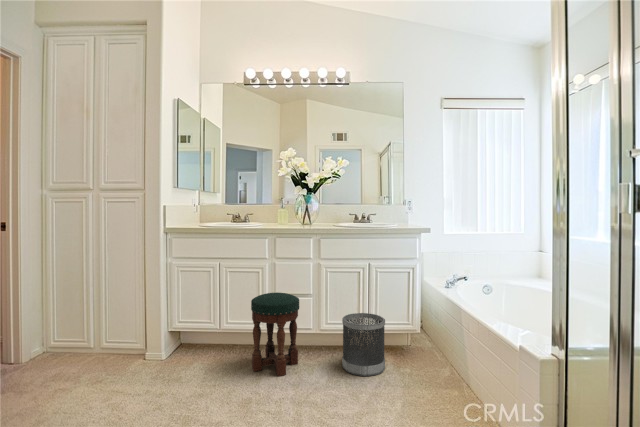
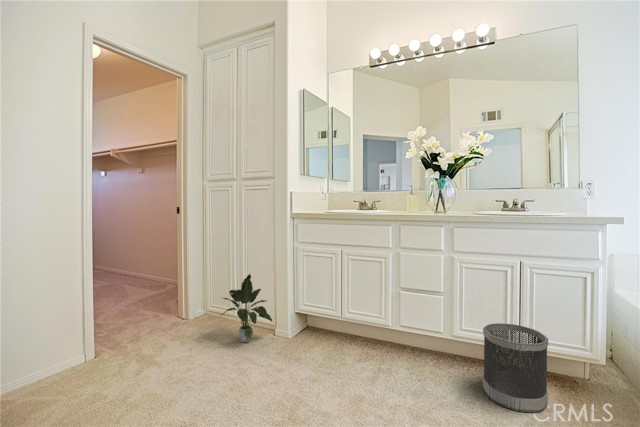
stool: present [251,292,299,376] -> none [370,288,426,385]
potted plant: none [80,293,144,368] -> present [222,274,272,342]

